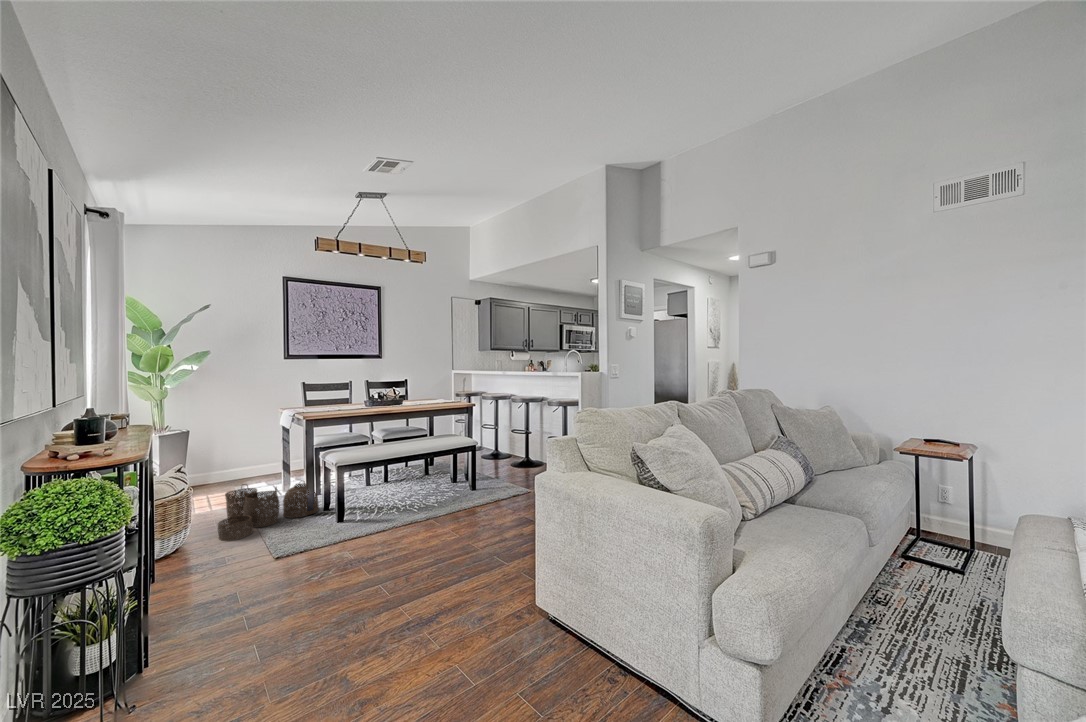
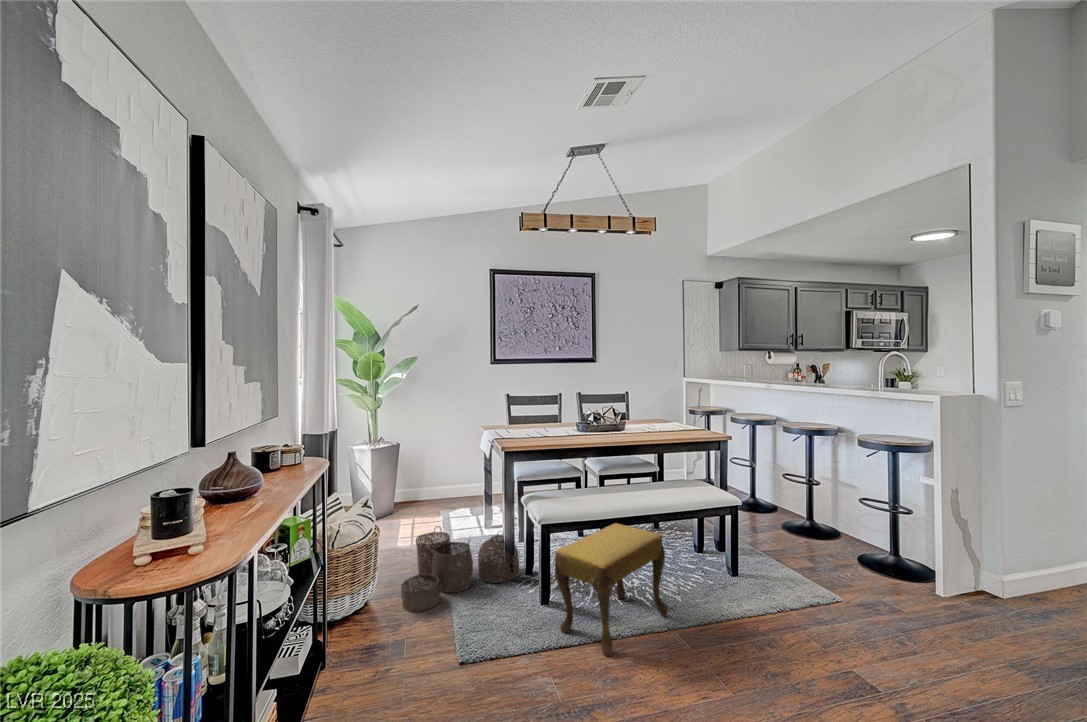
footstool: none [349,460,428,536] -> present [555,523,668,656]

